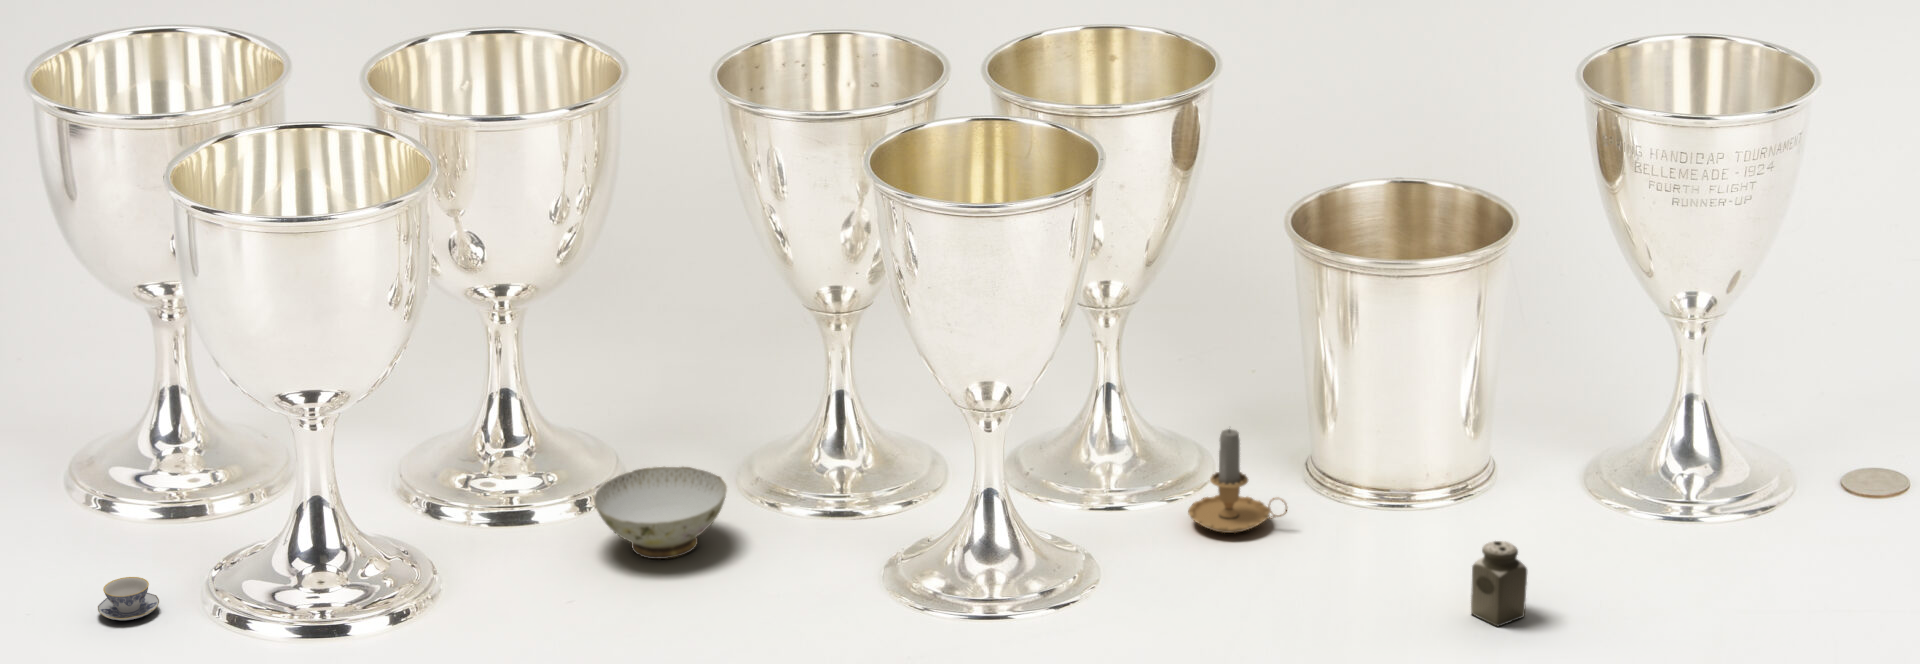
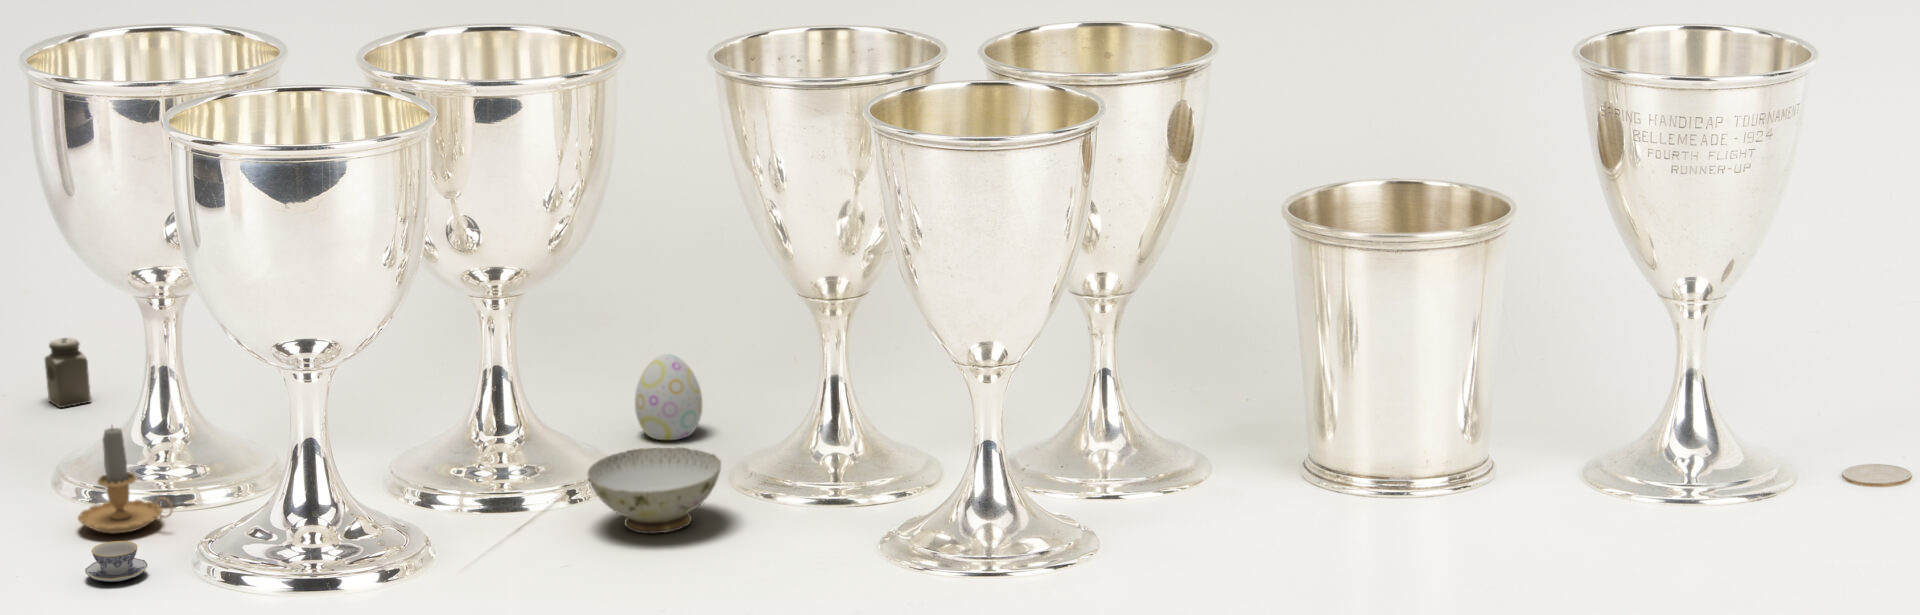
decorative egg: none [642,354,709,439] -> present [635,354,703,440]
candle: present [1188,429,1287,533] -> present [78,426,173,534]
salt shaker: present [1471,541,1527,627] -> present [45,338,91,408]

